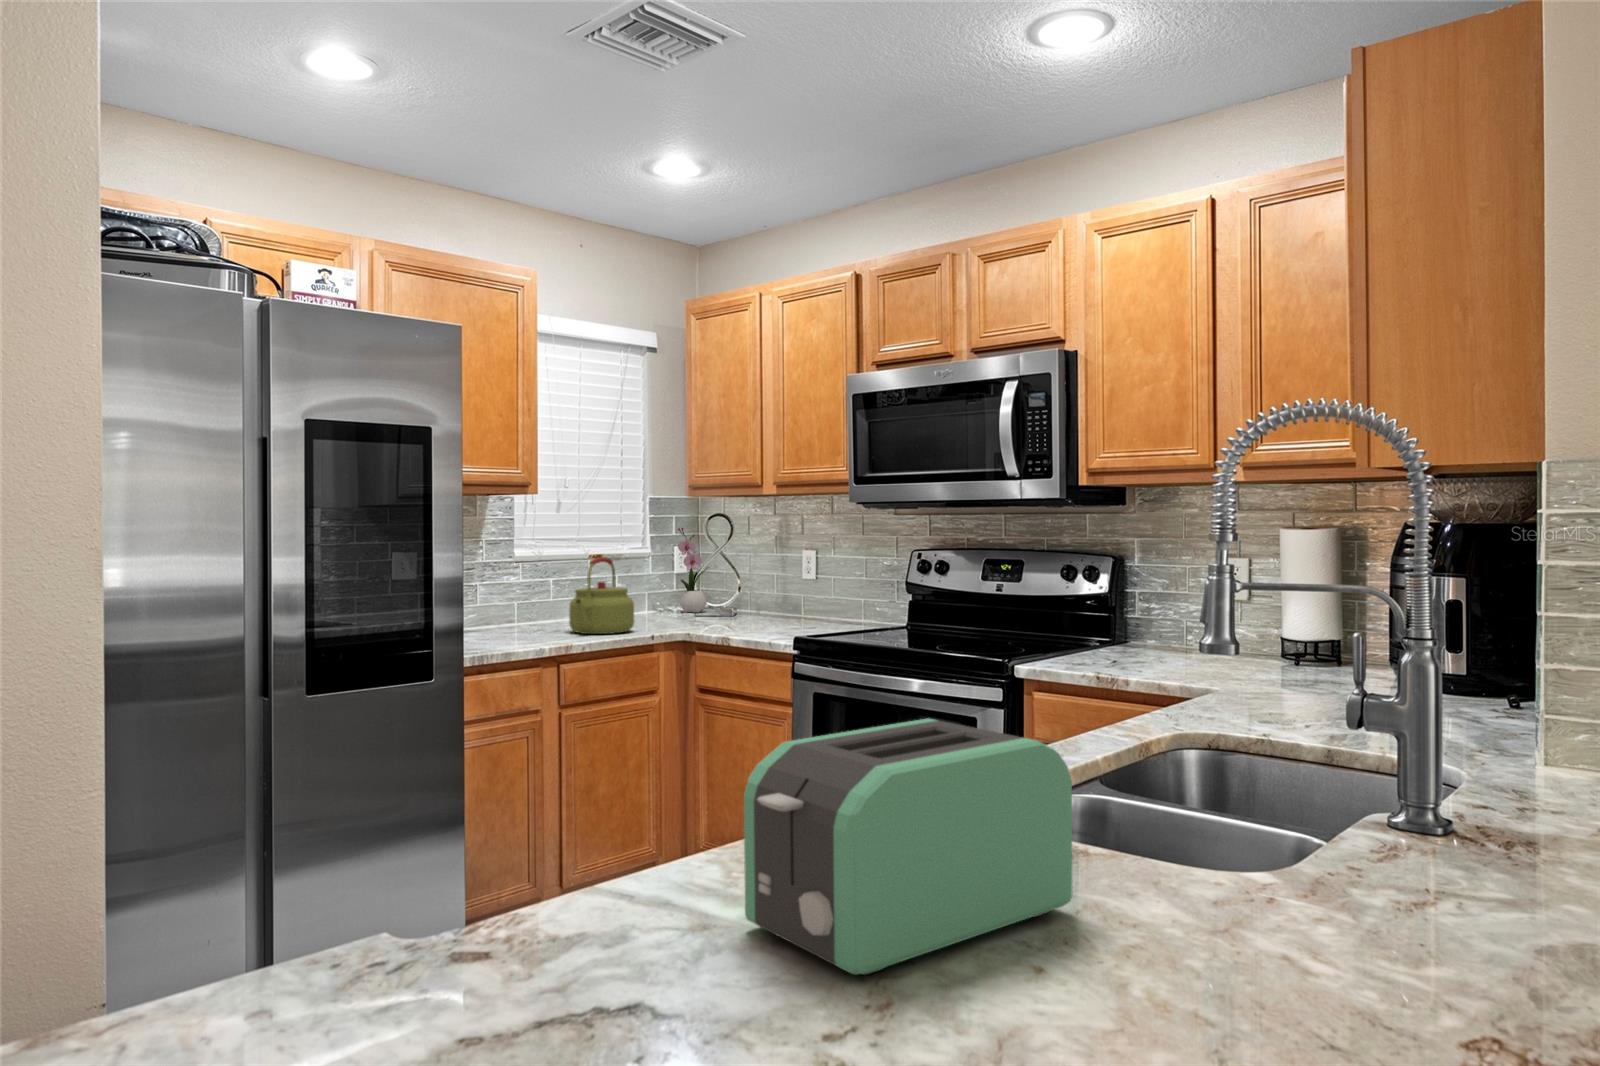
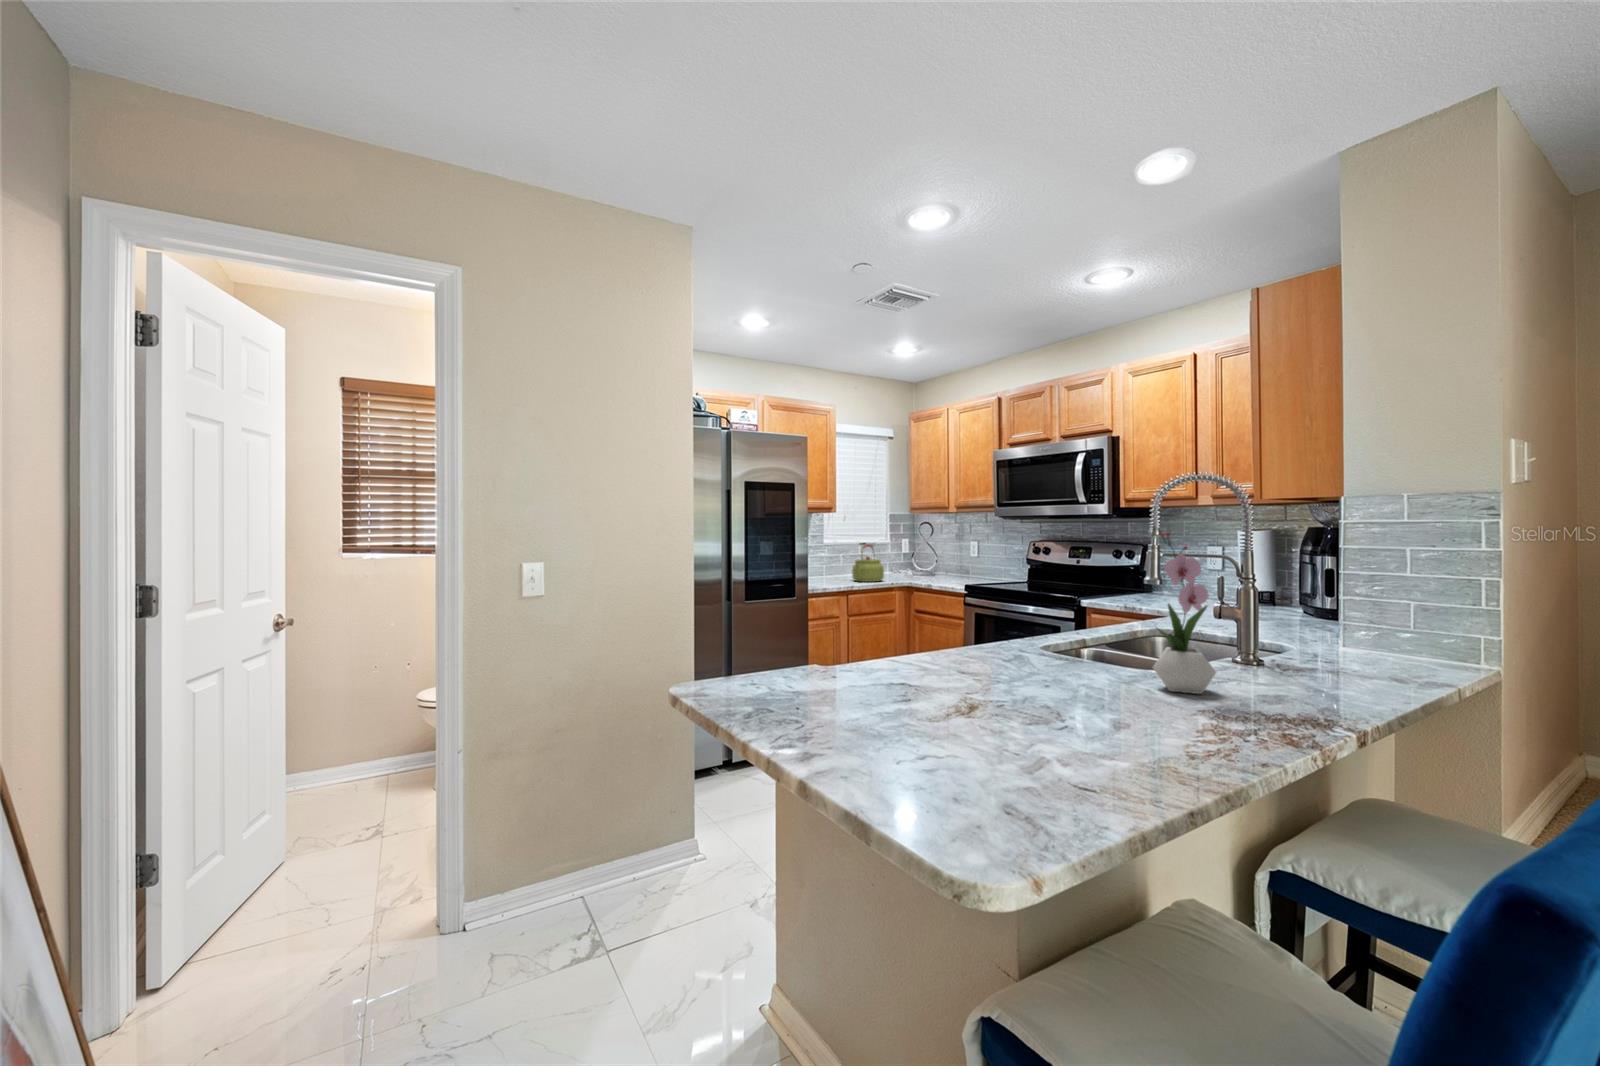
flower arrangement: present [678,527,707,612] -> present [1153,532,1216,694]
toaster: present [744,719,1072,975] -> none [939,604,1066,685]

